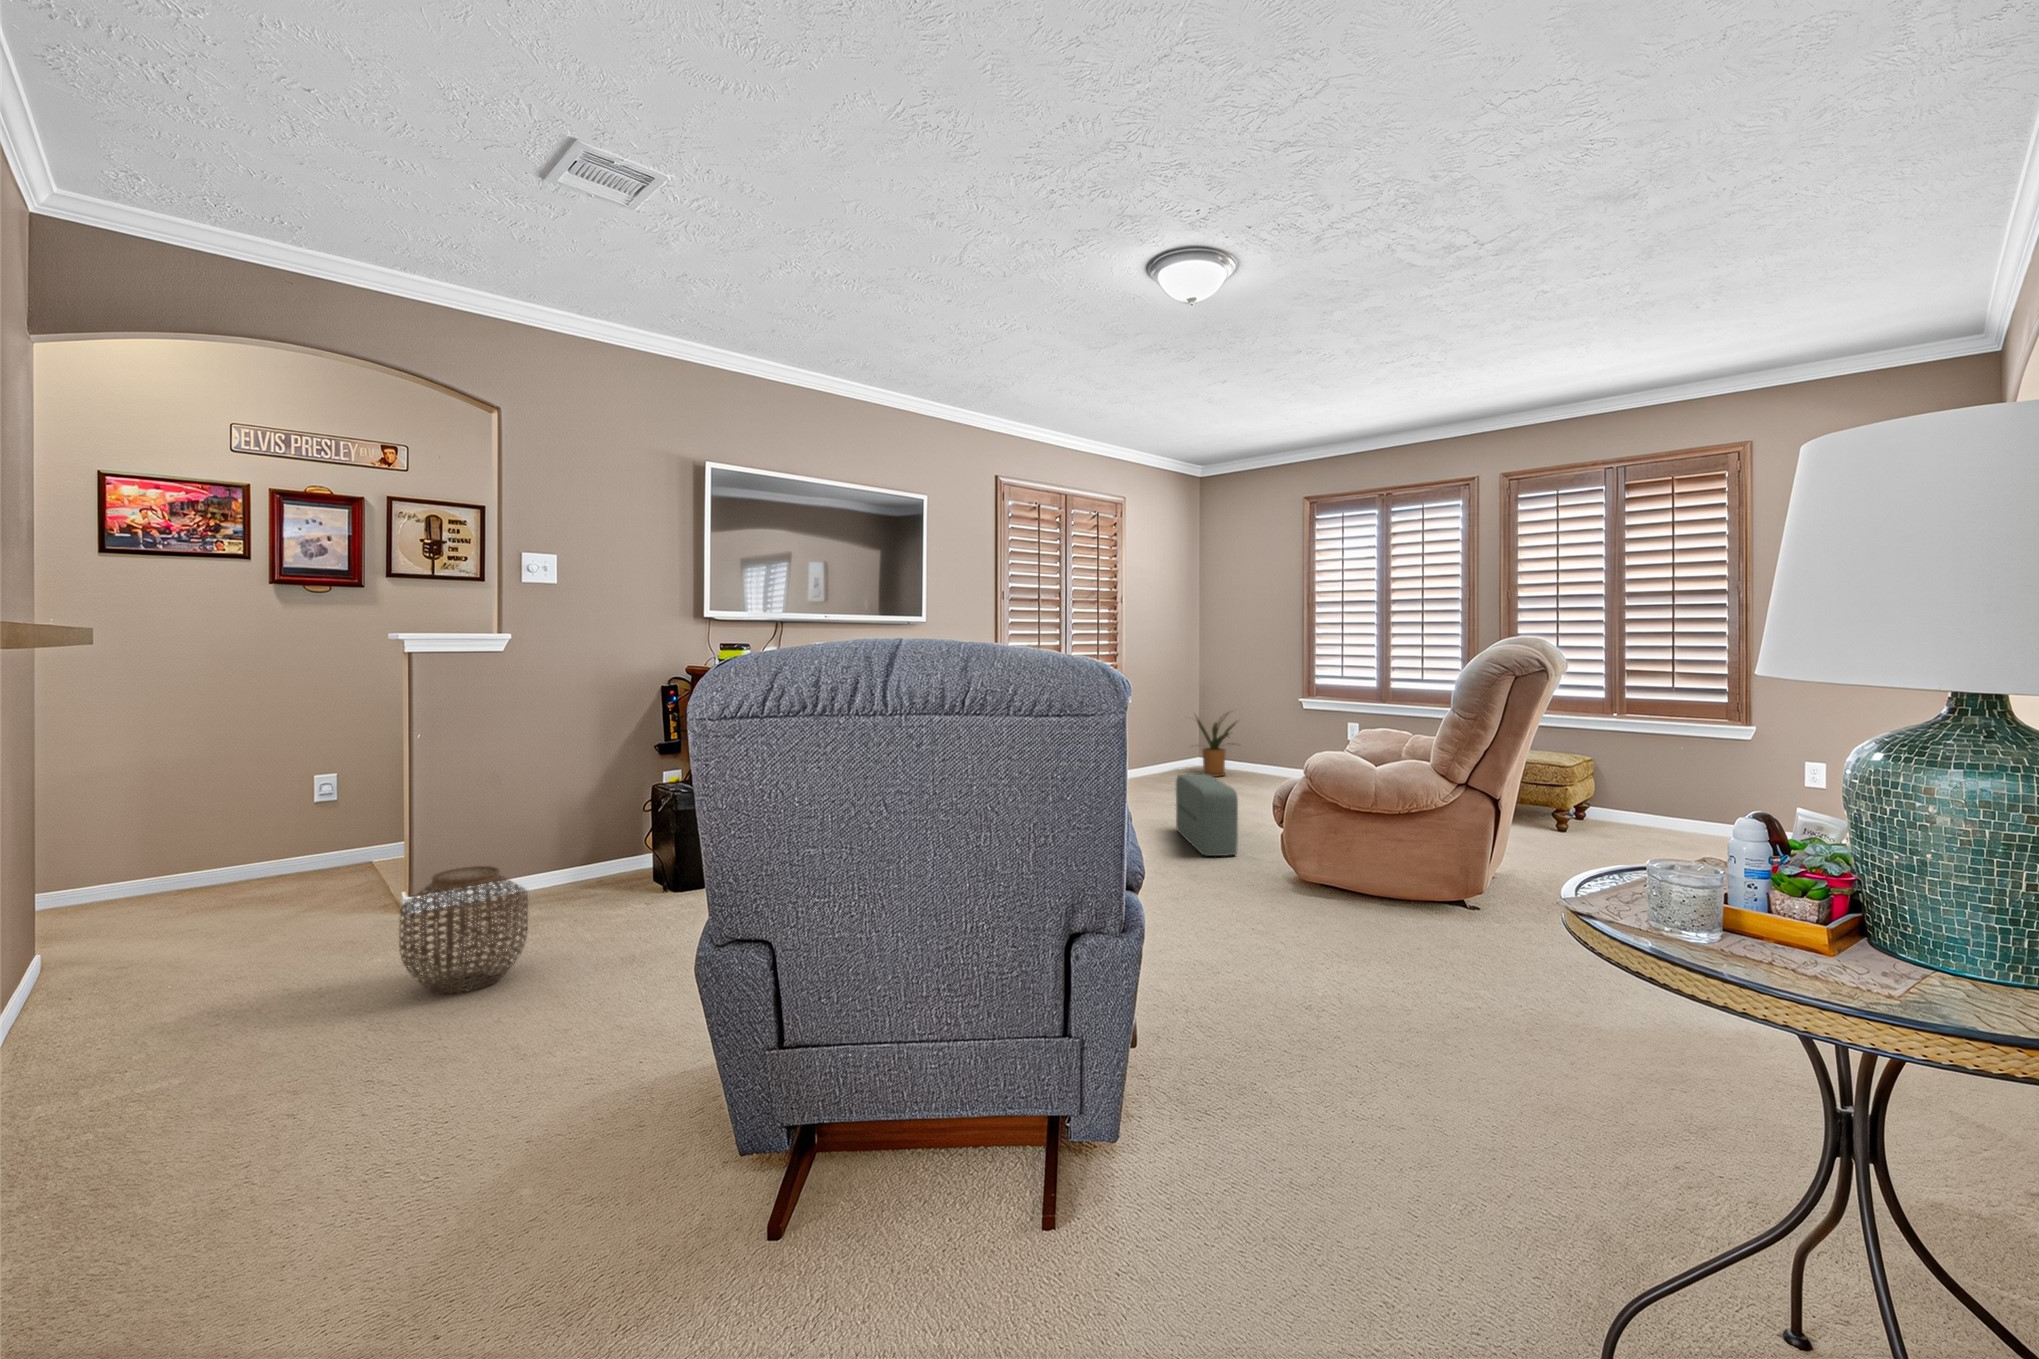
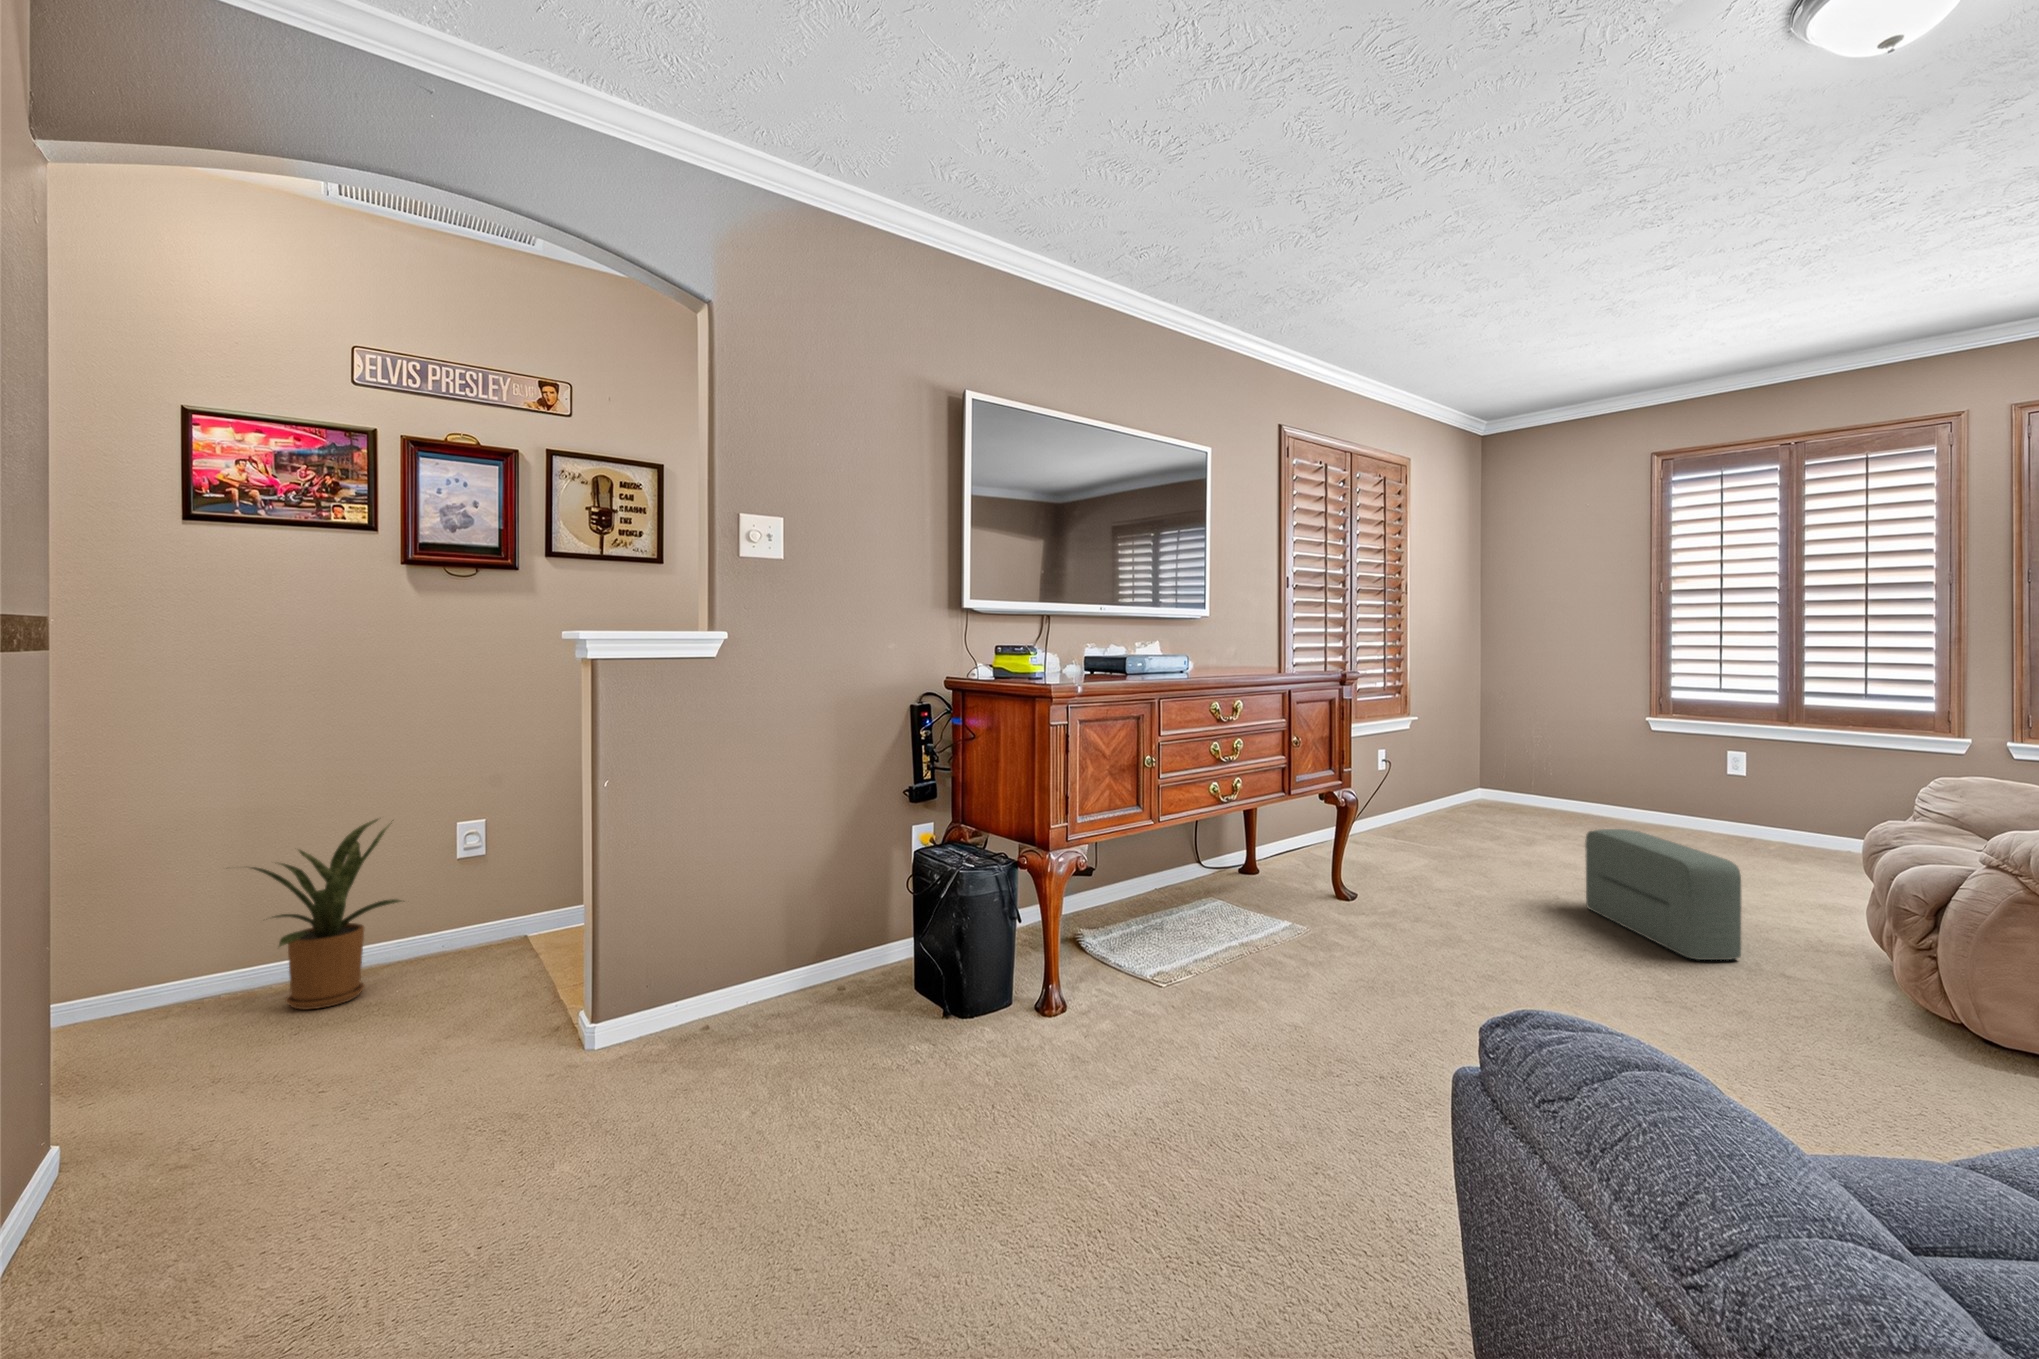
house plant: present [1196,713,1240,777] -> present [251,819,401,1009]
woven basket: present [399,866,528,994] -> none [626,1020,823,1259]

